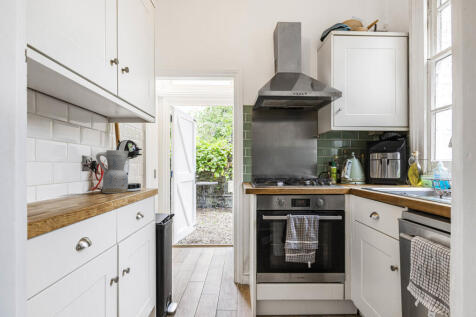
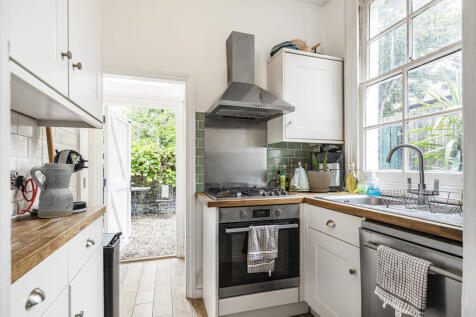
potted plant: none [362,136,390,185] -> present [307,153,331,192]

